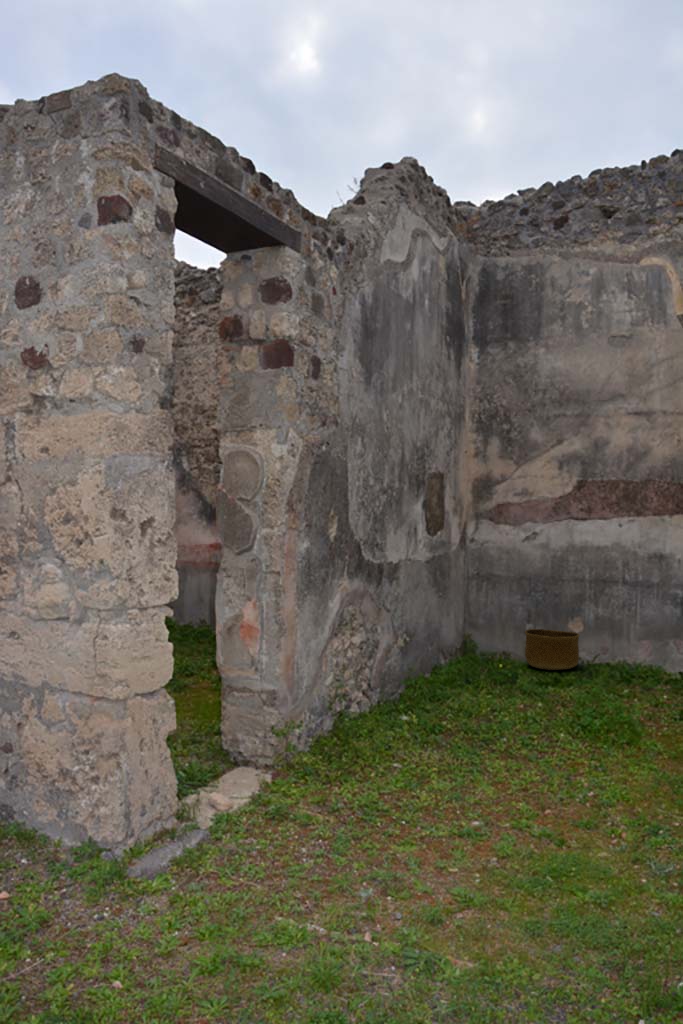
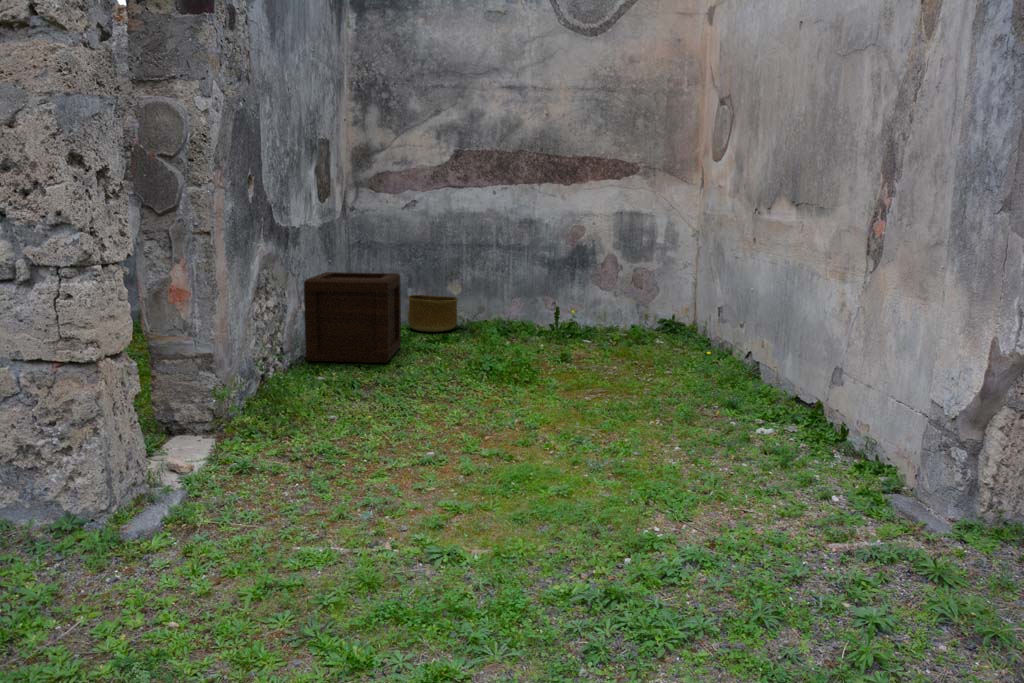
wooden crate: none [401,605,506,704] -> present [304,272,401,363]

